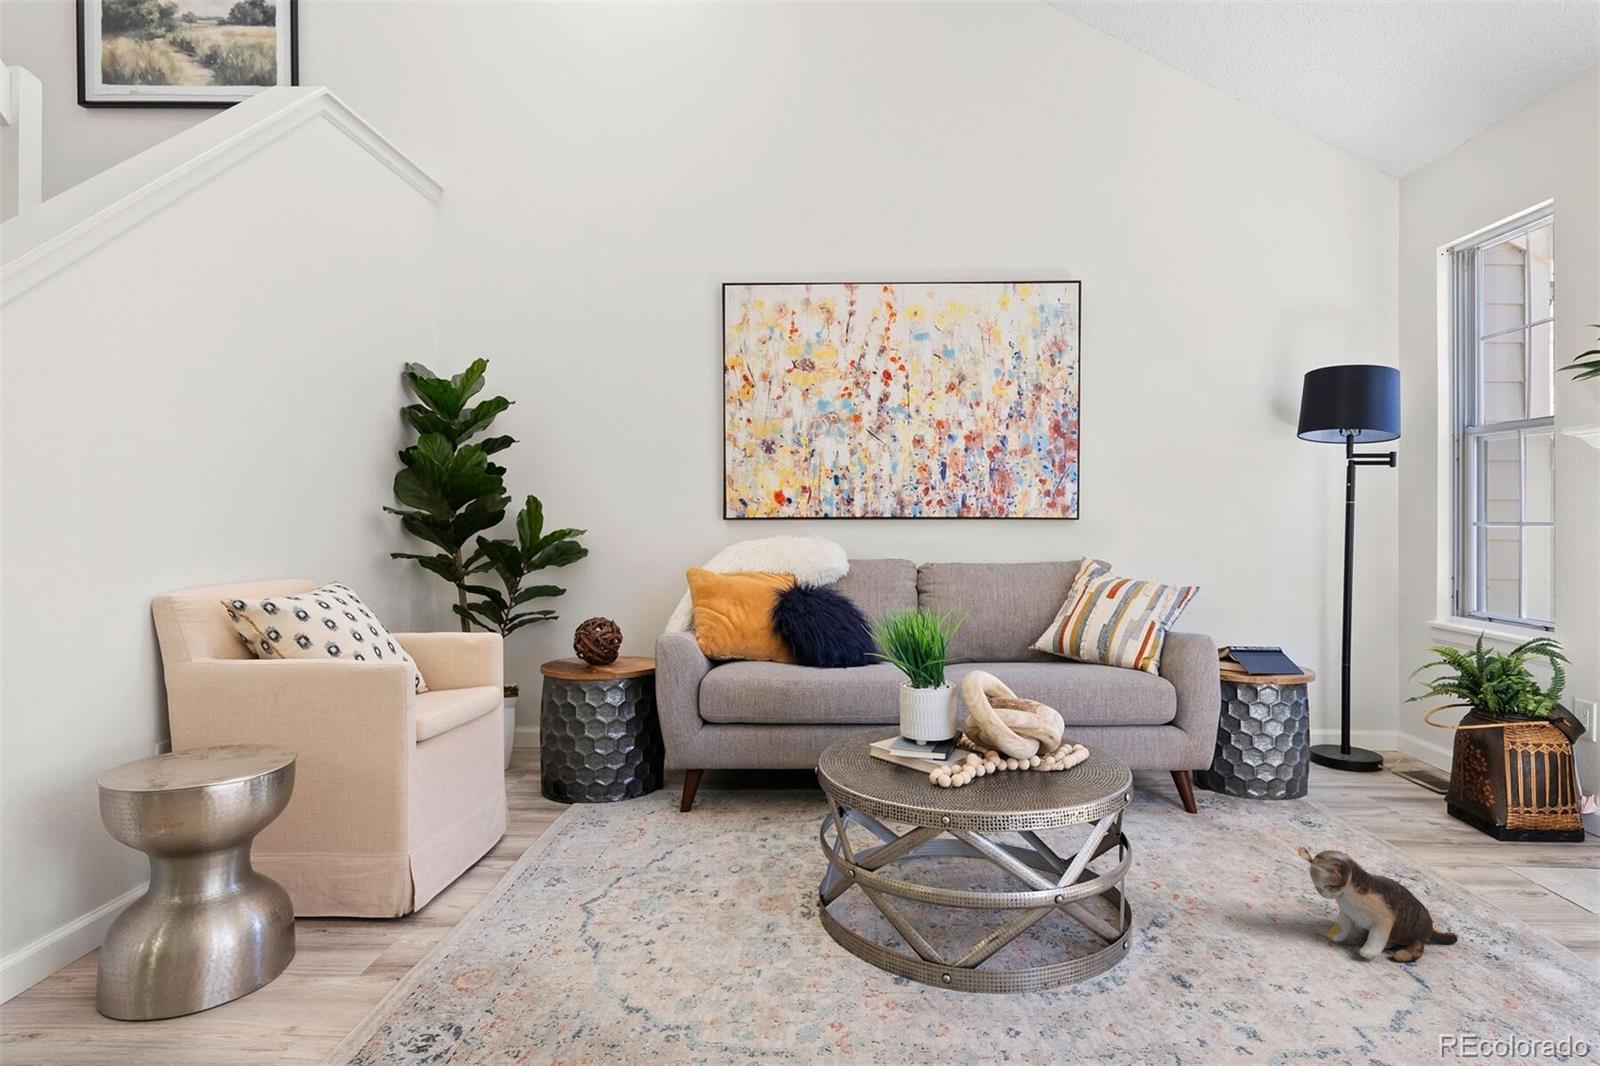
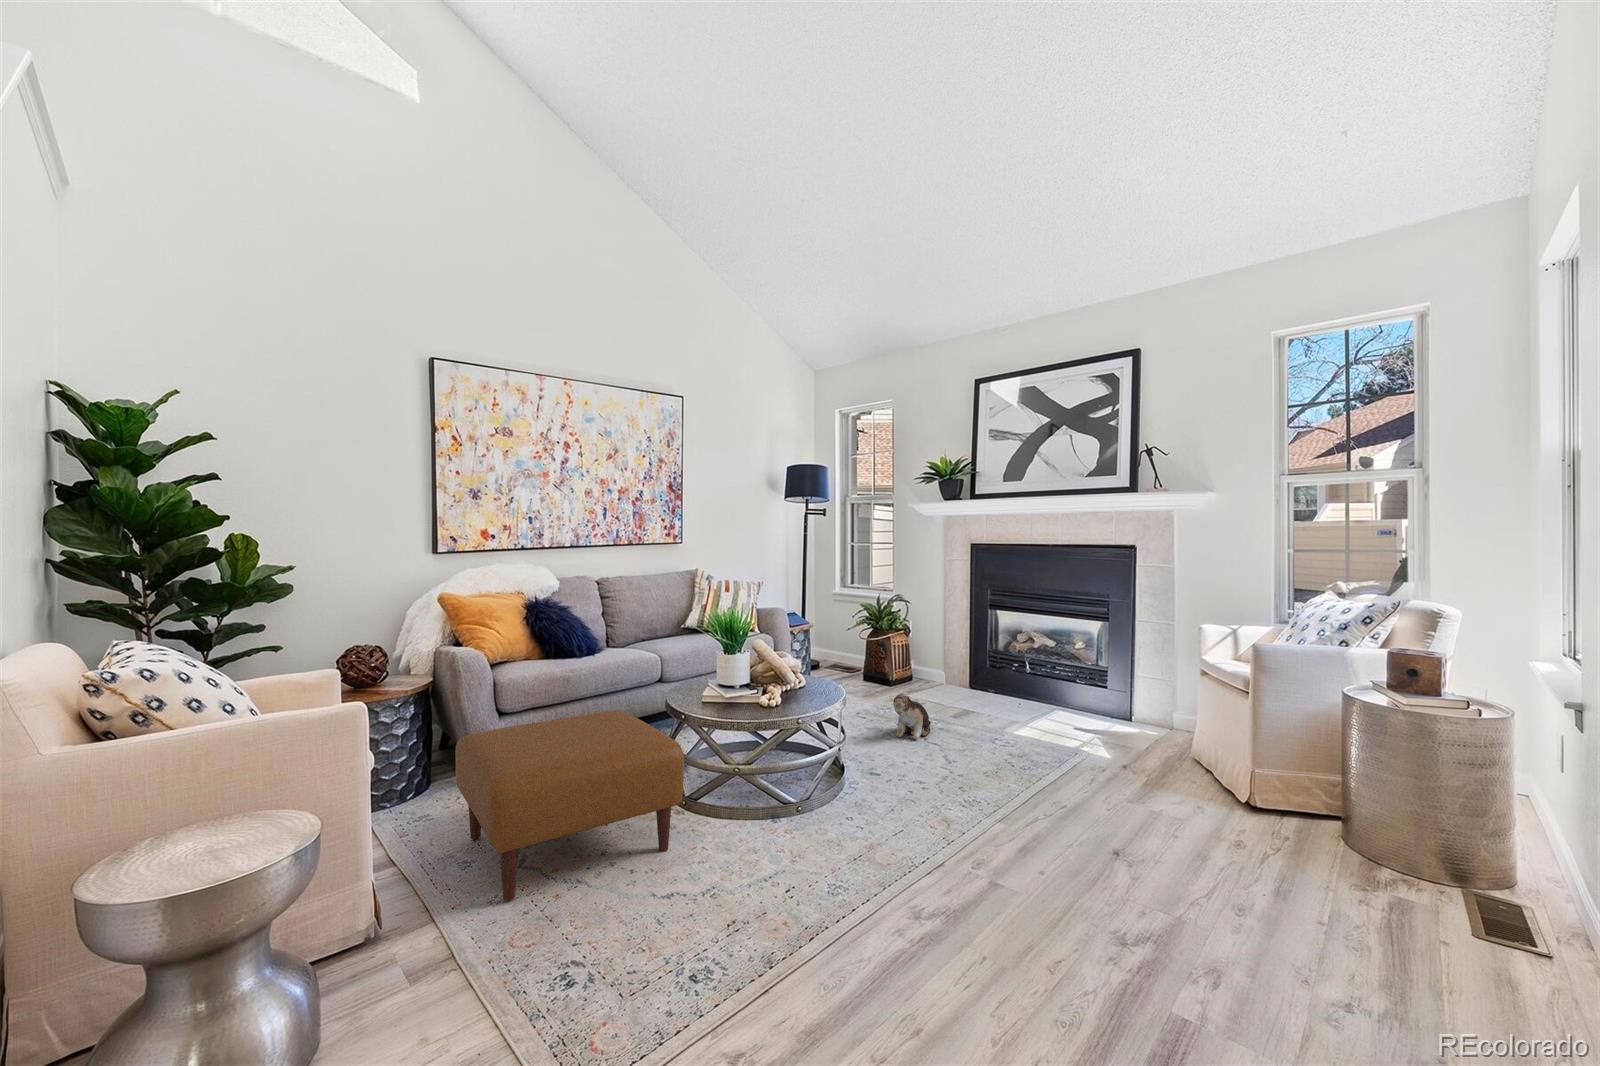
ottoman: none [488,731,781,956] -> present [456,710,684,901]

